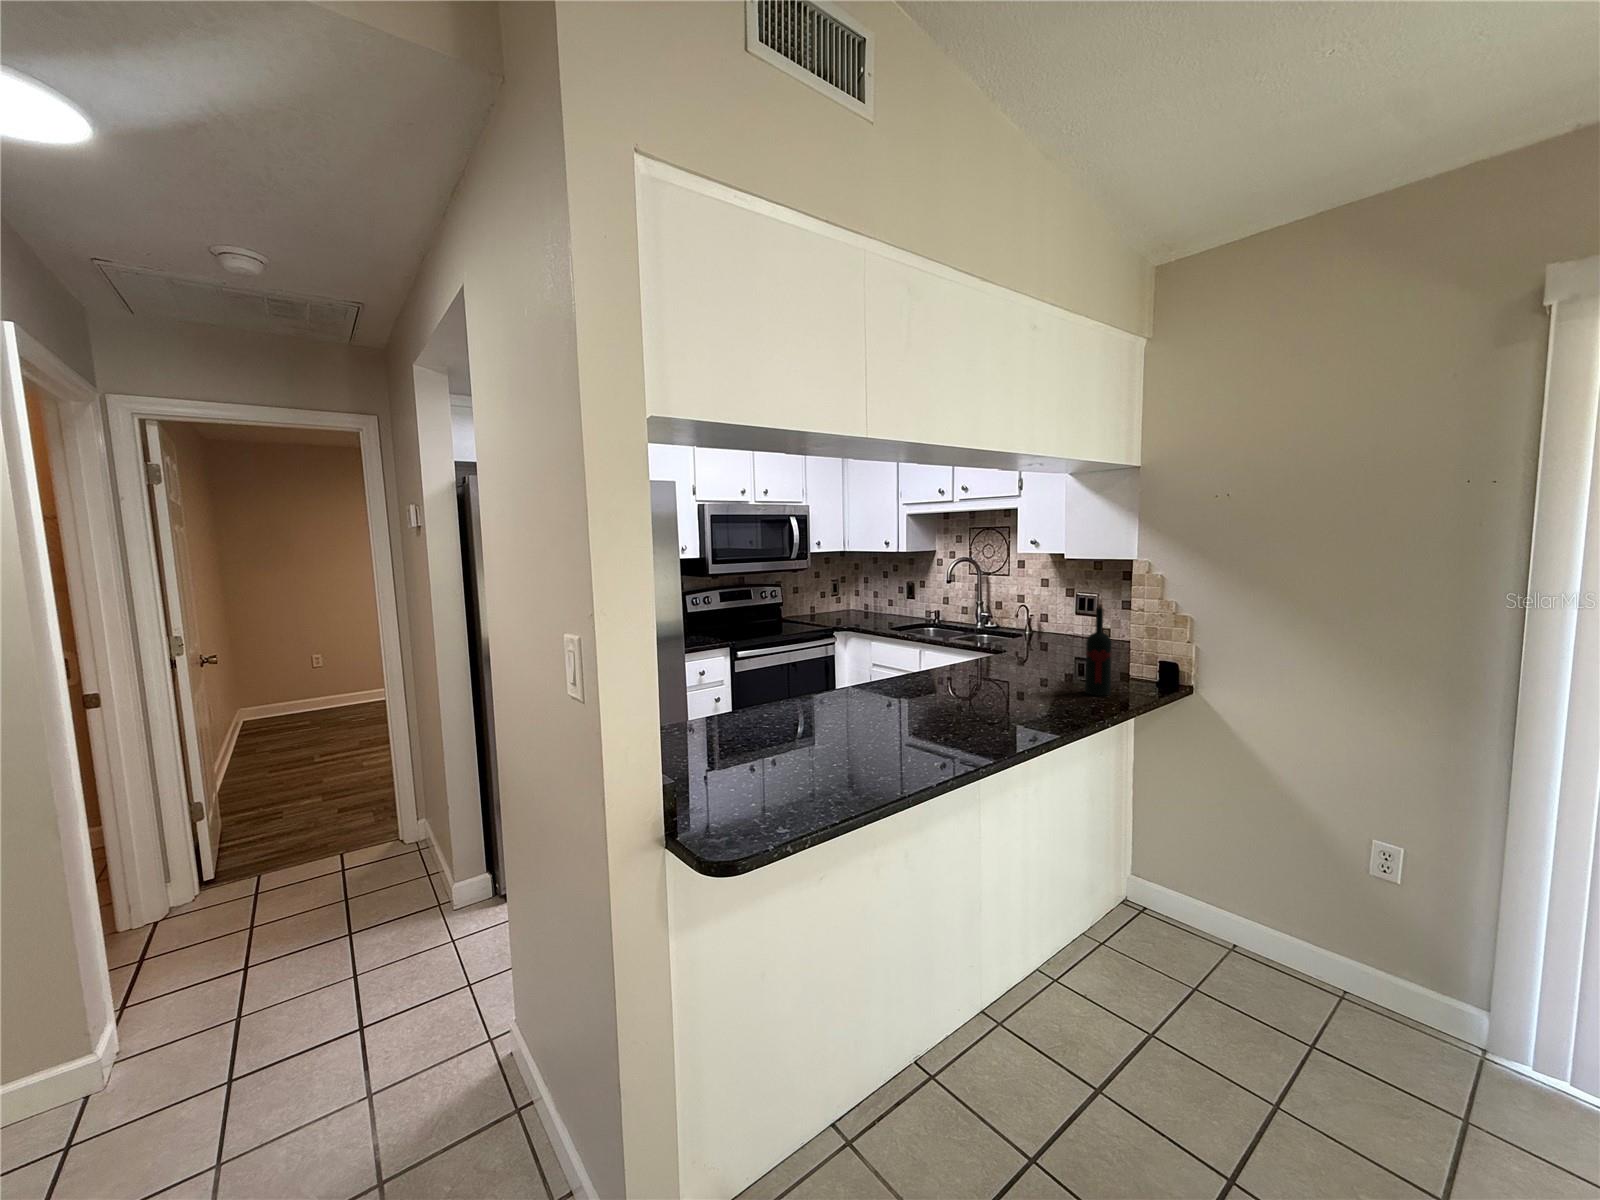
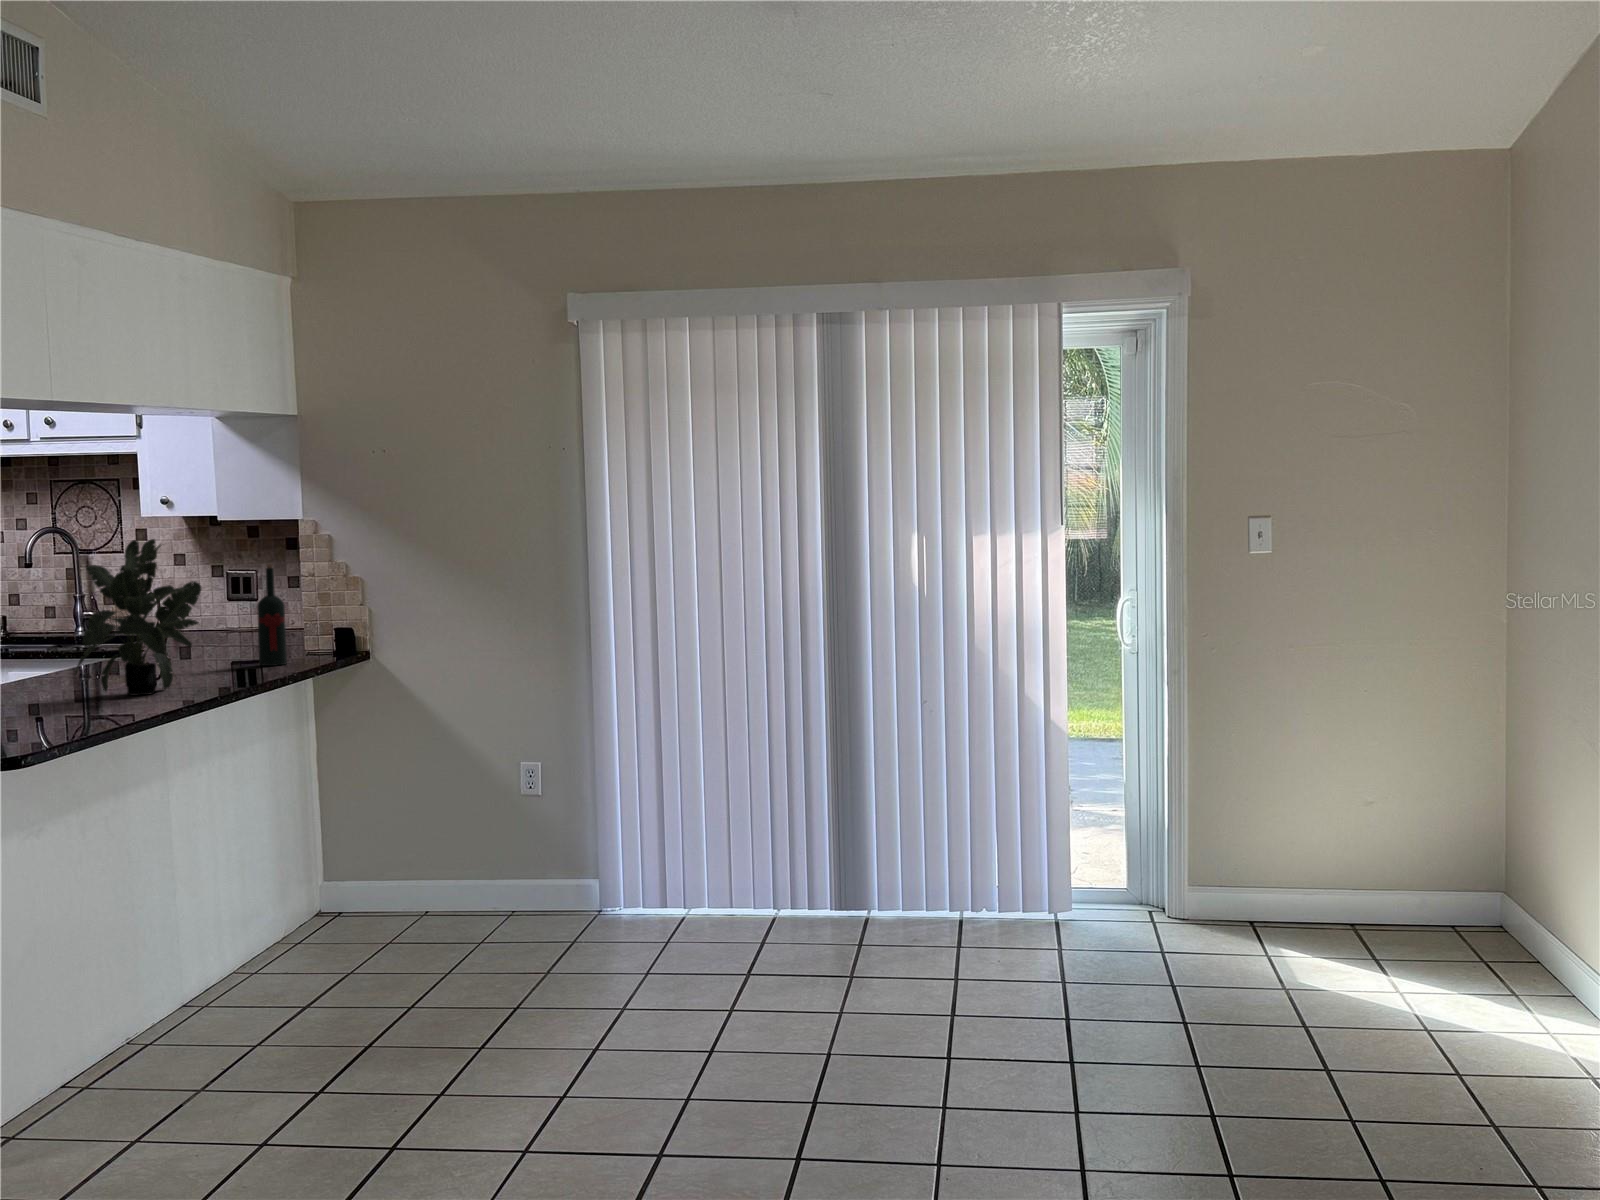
potted plant: none [911,588,1026,729] -> present [75,539,201,695]

